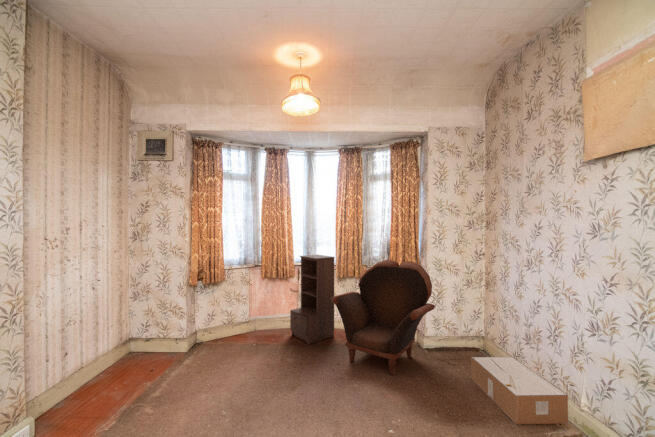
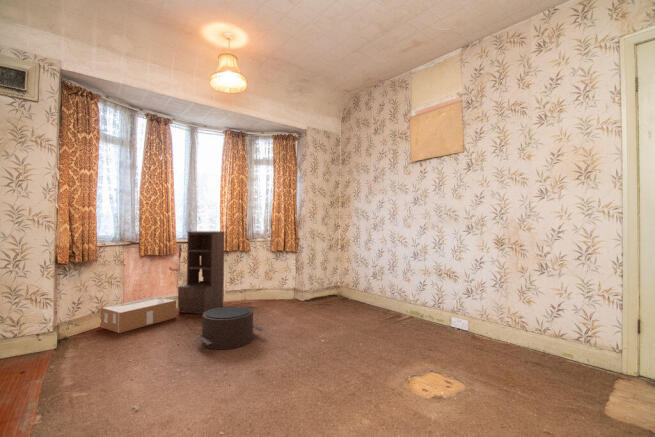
armchair: present [331,260,435,375] -> none [235,233,317,316]
pouf: none [255,350,326,409] -> present [196,306,264,349]
cardboard box: present [471,357,569,424] -> present [100,297,176,333]

